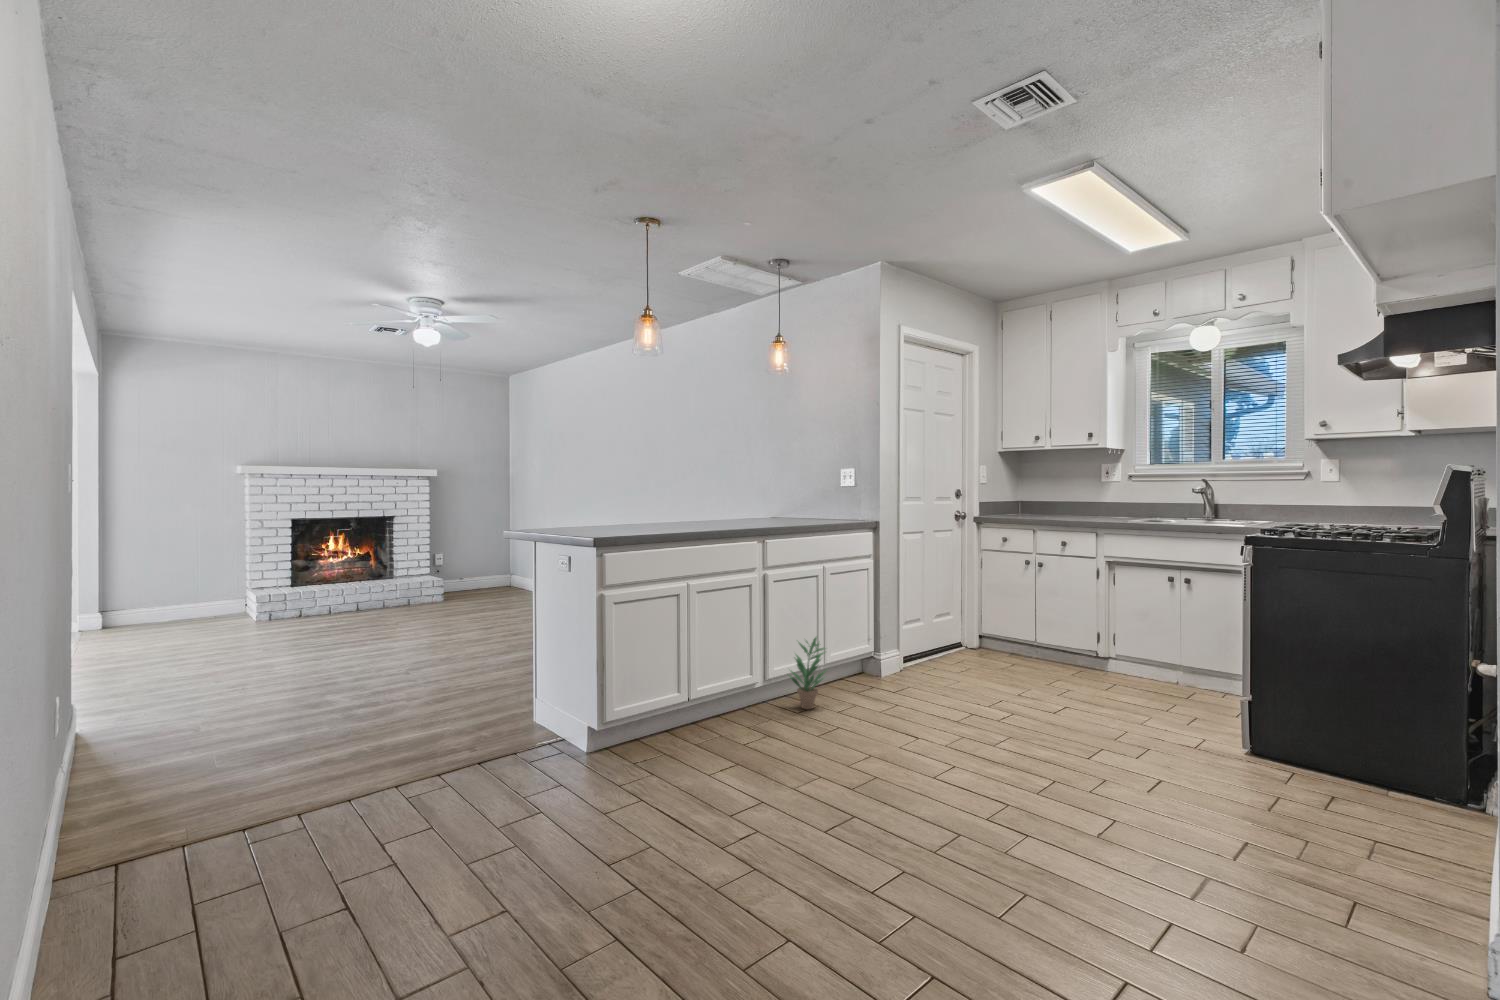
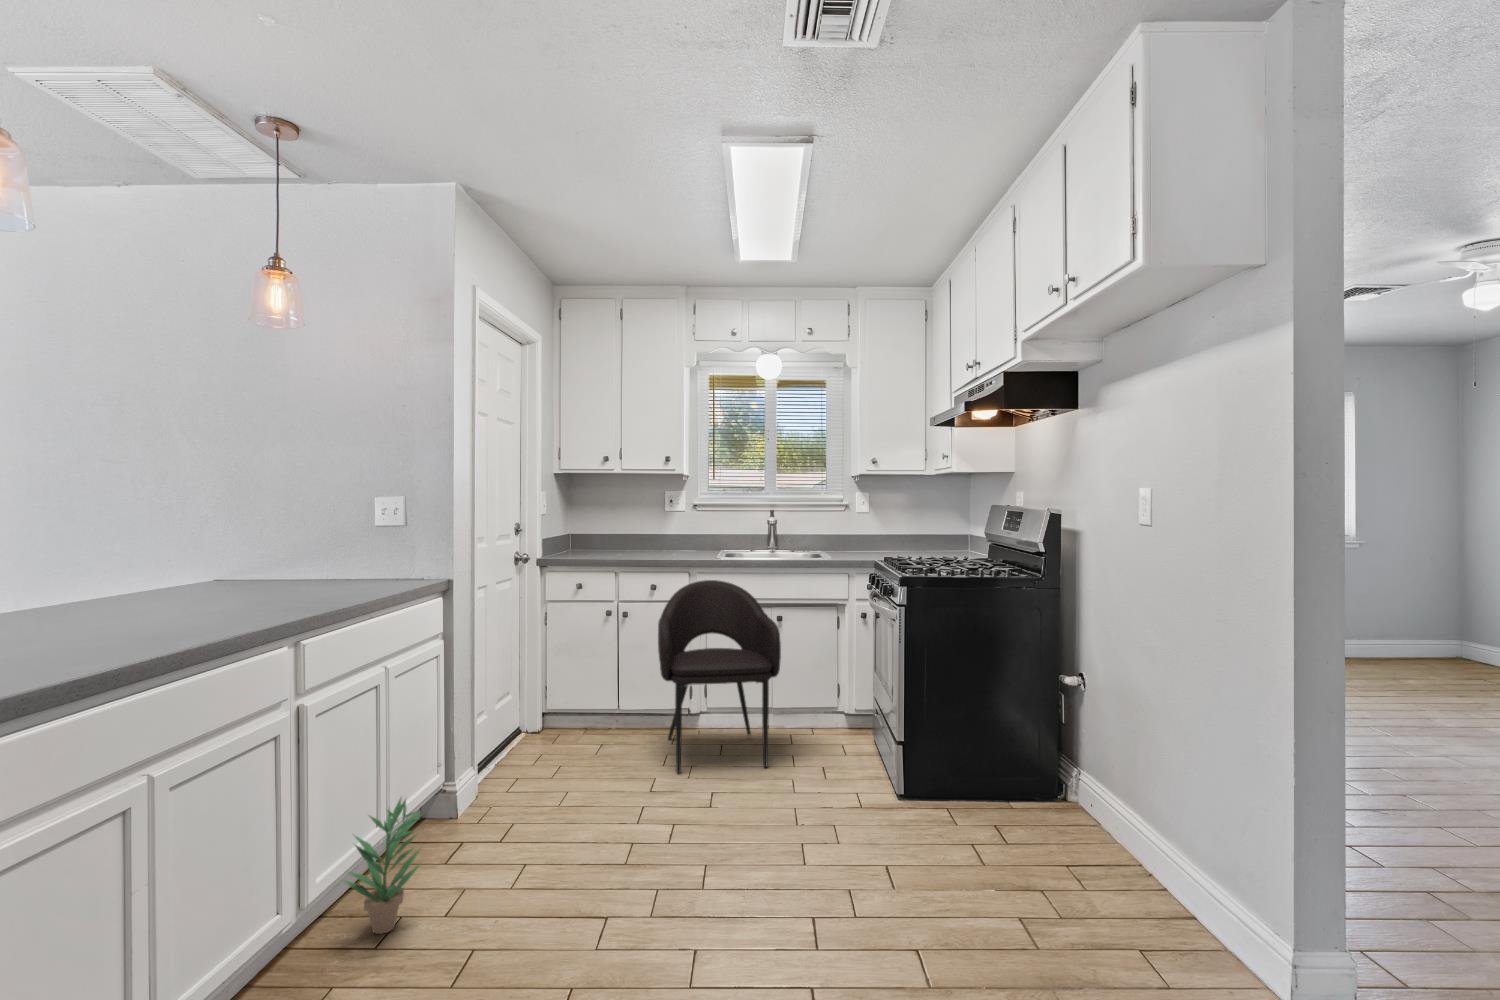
armchair: none [1040,540,1162,705] -> present [658,580,781,773]

